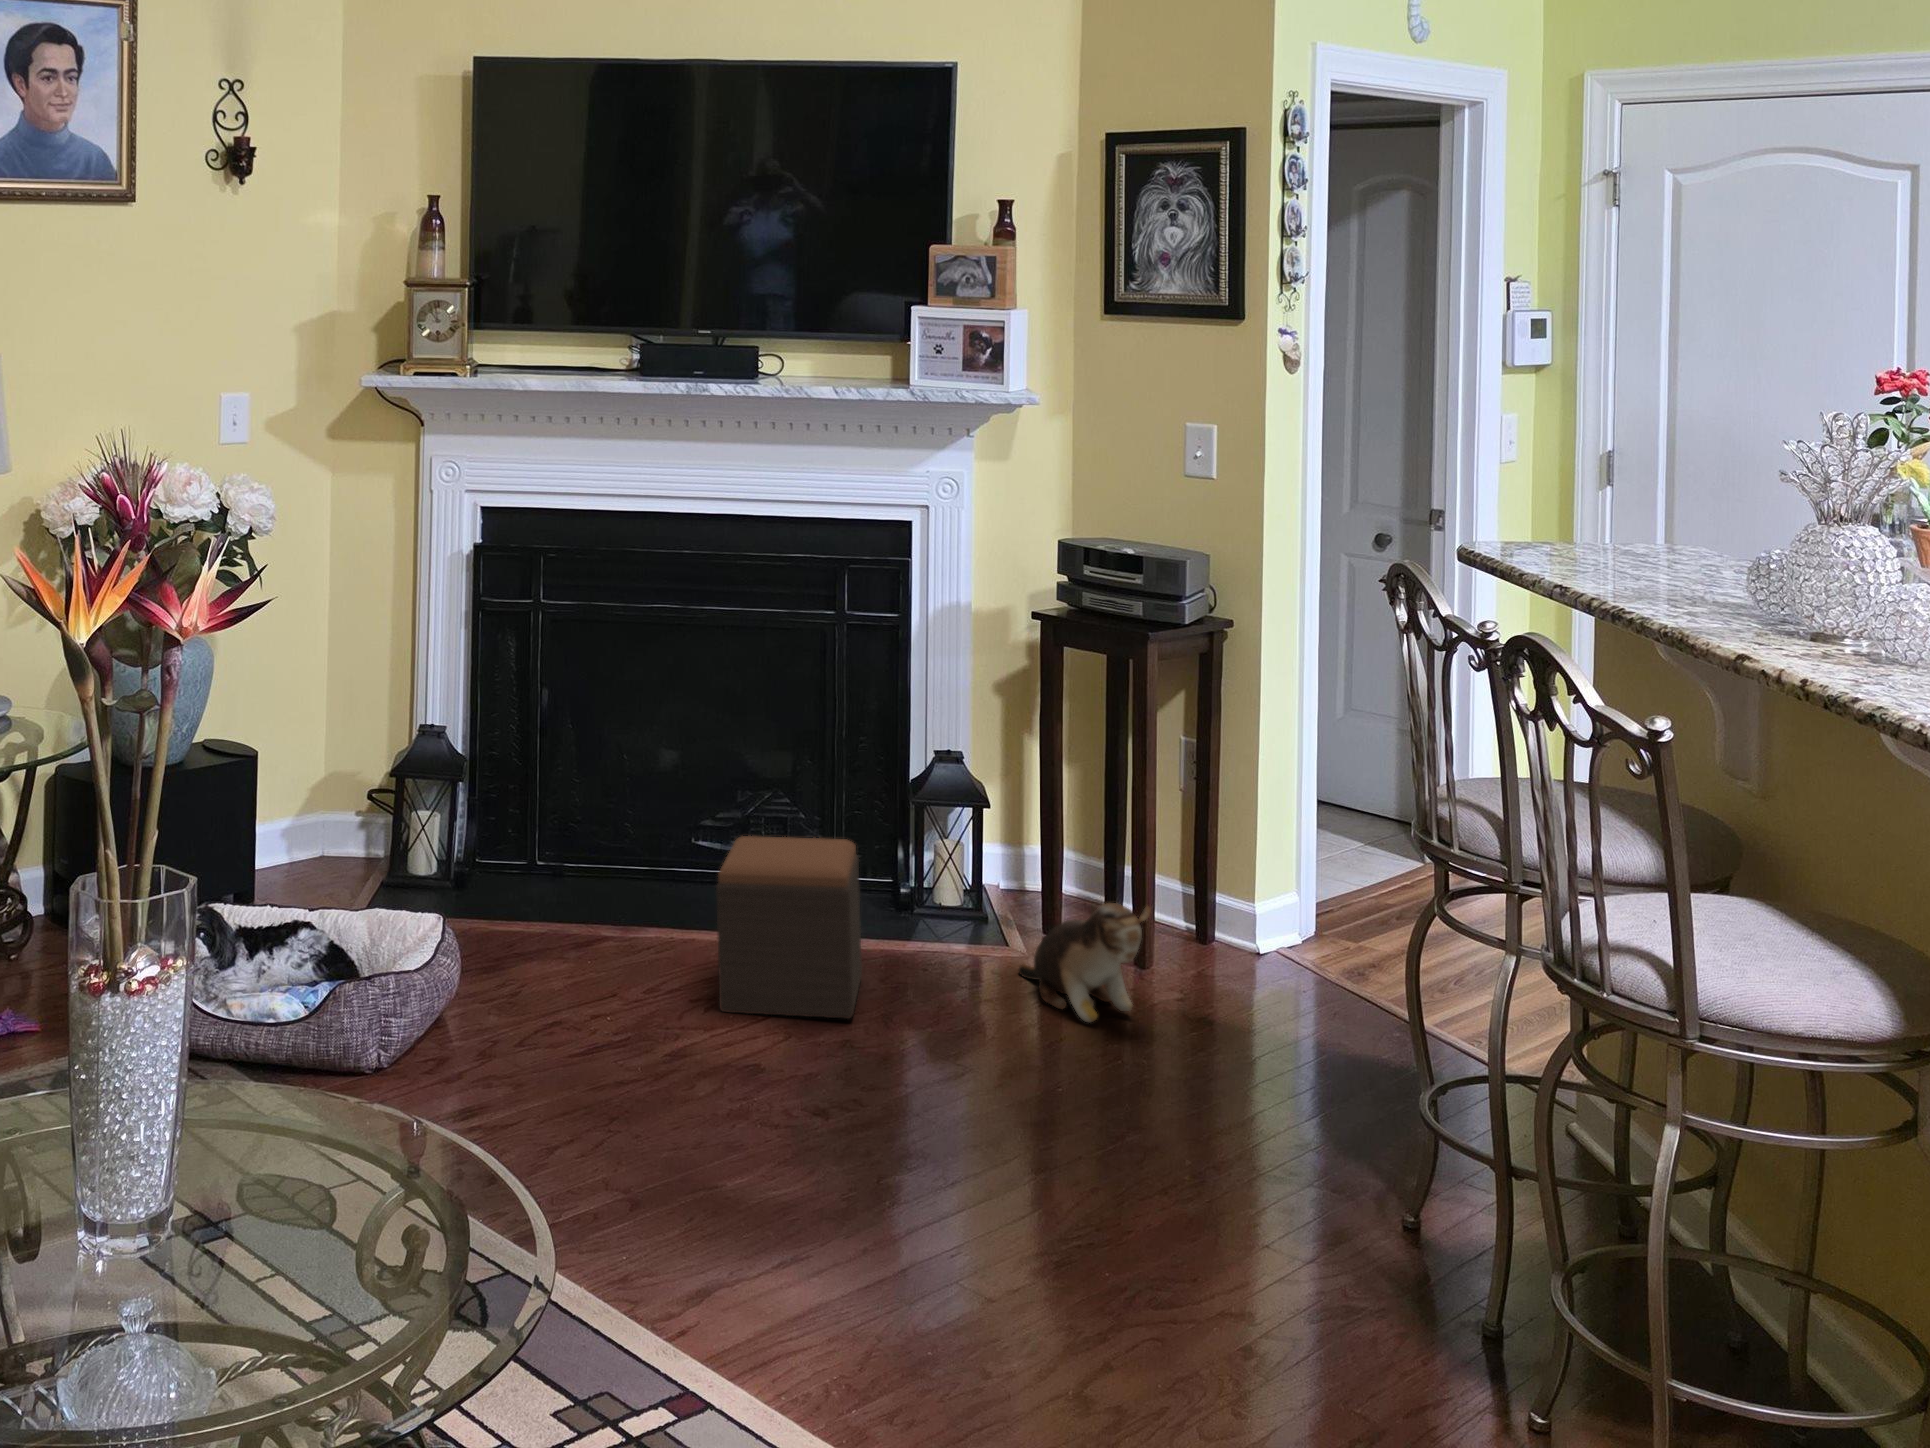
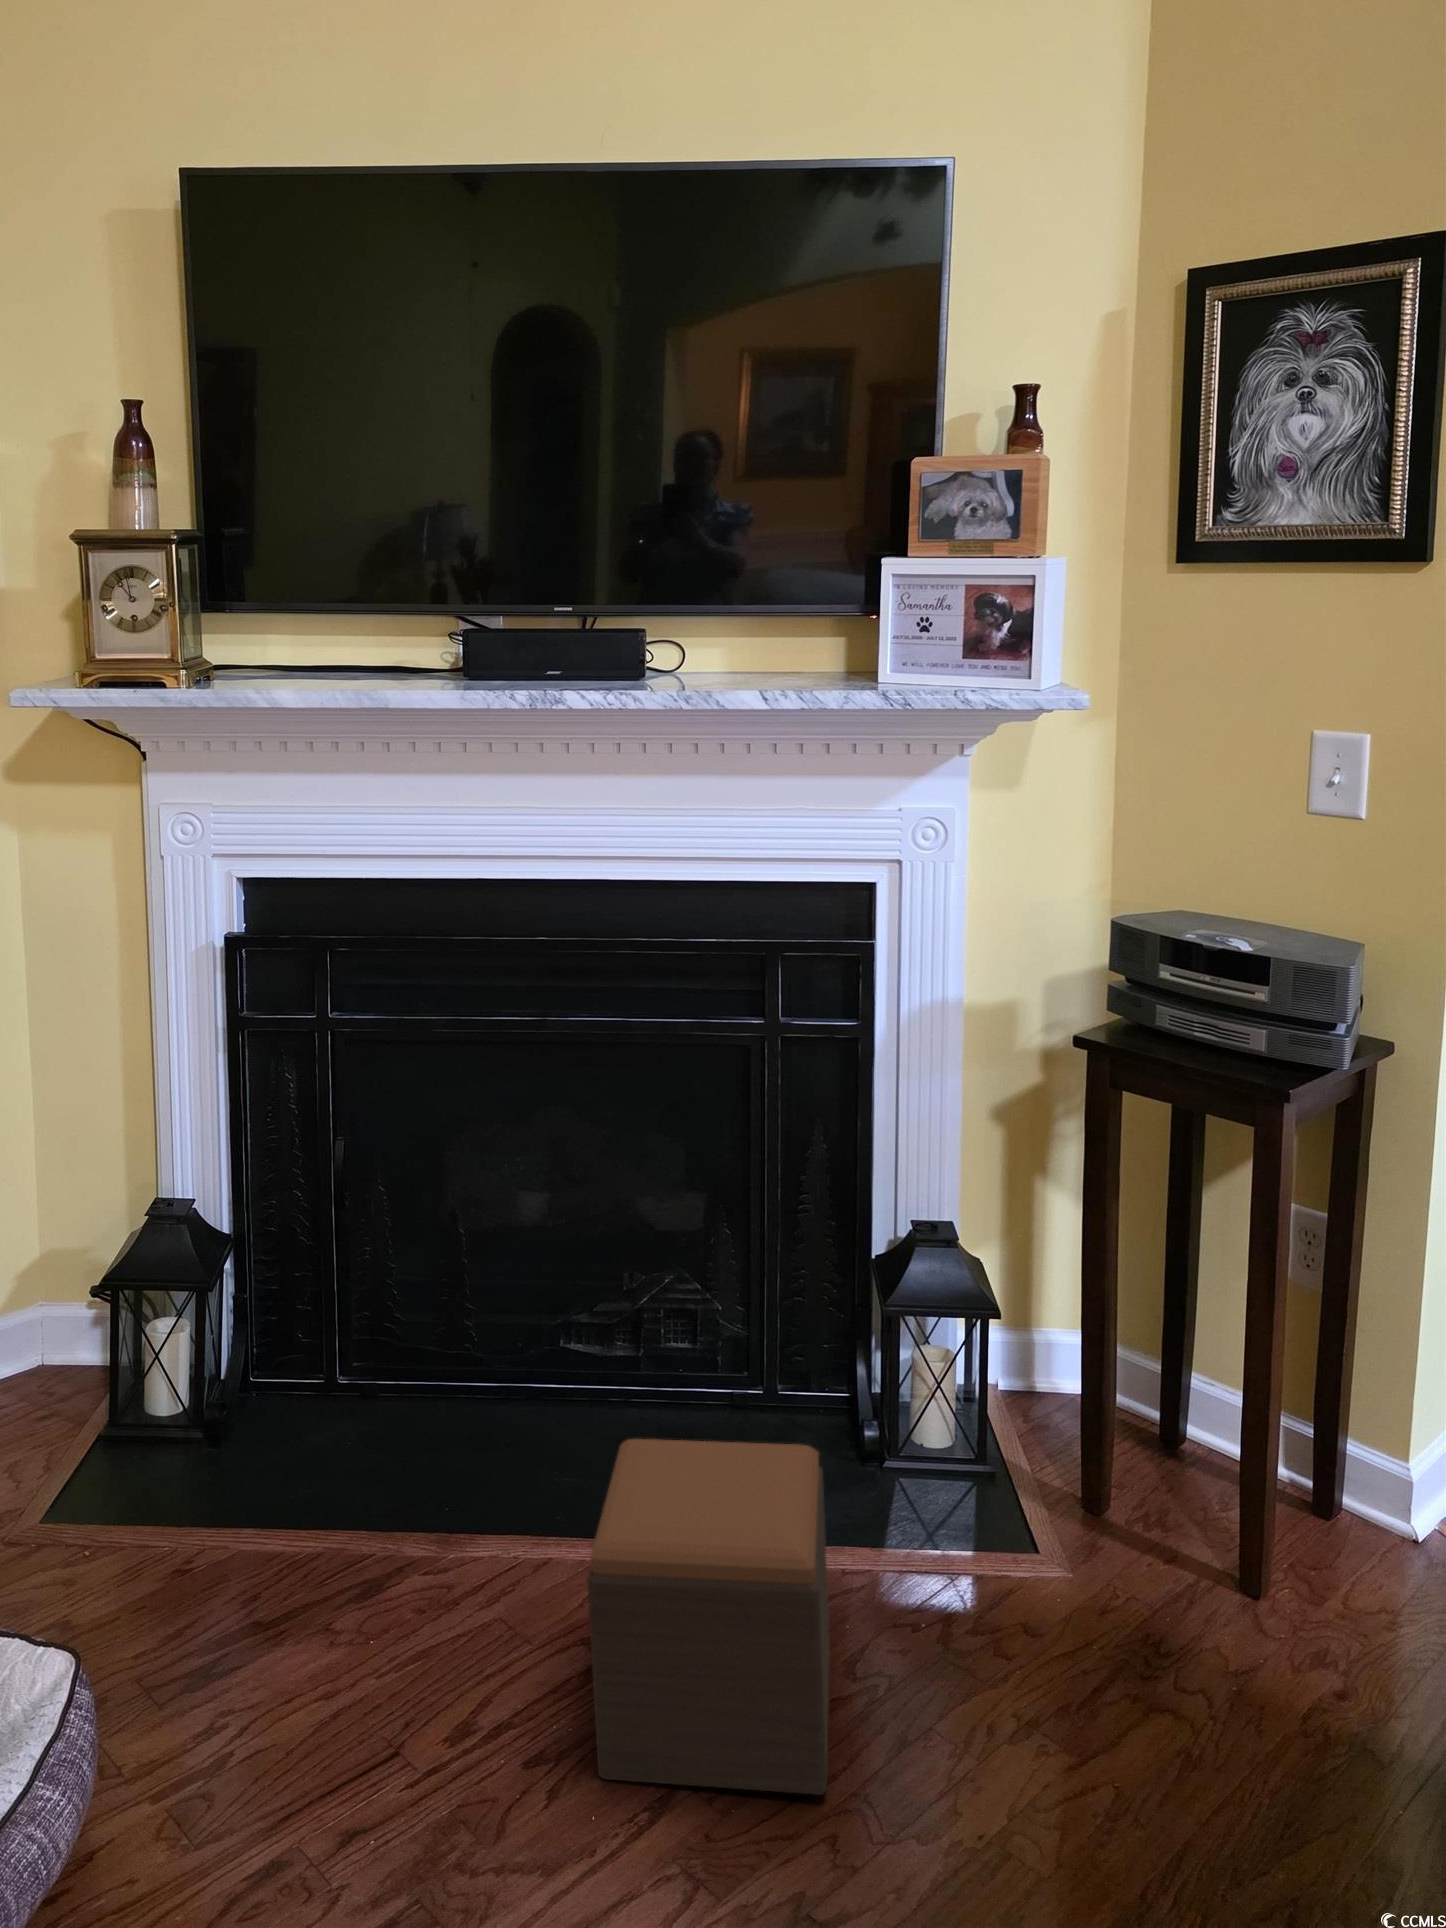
plush toy: present [1019,903,1151,1022] -> none [1074,1574,1346,1773]

